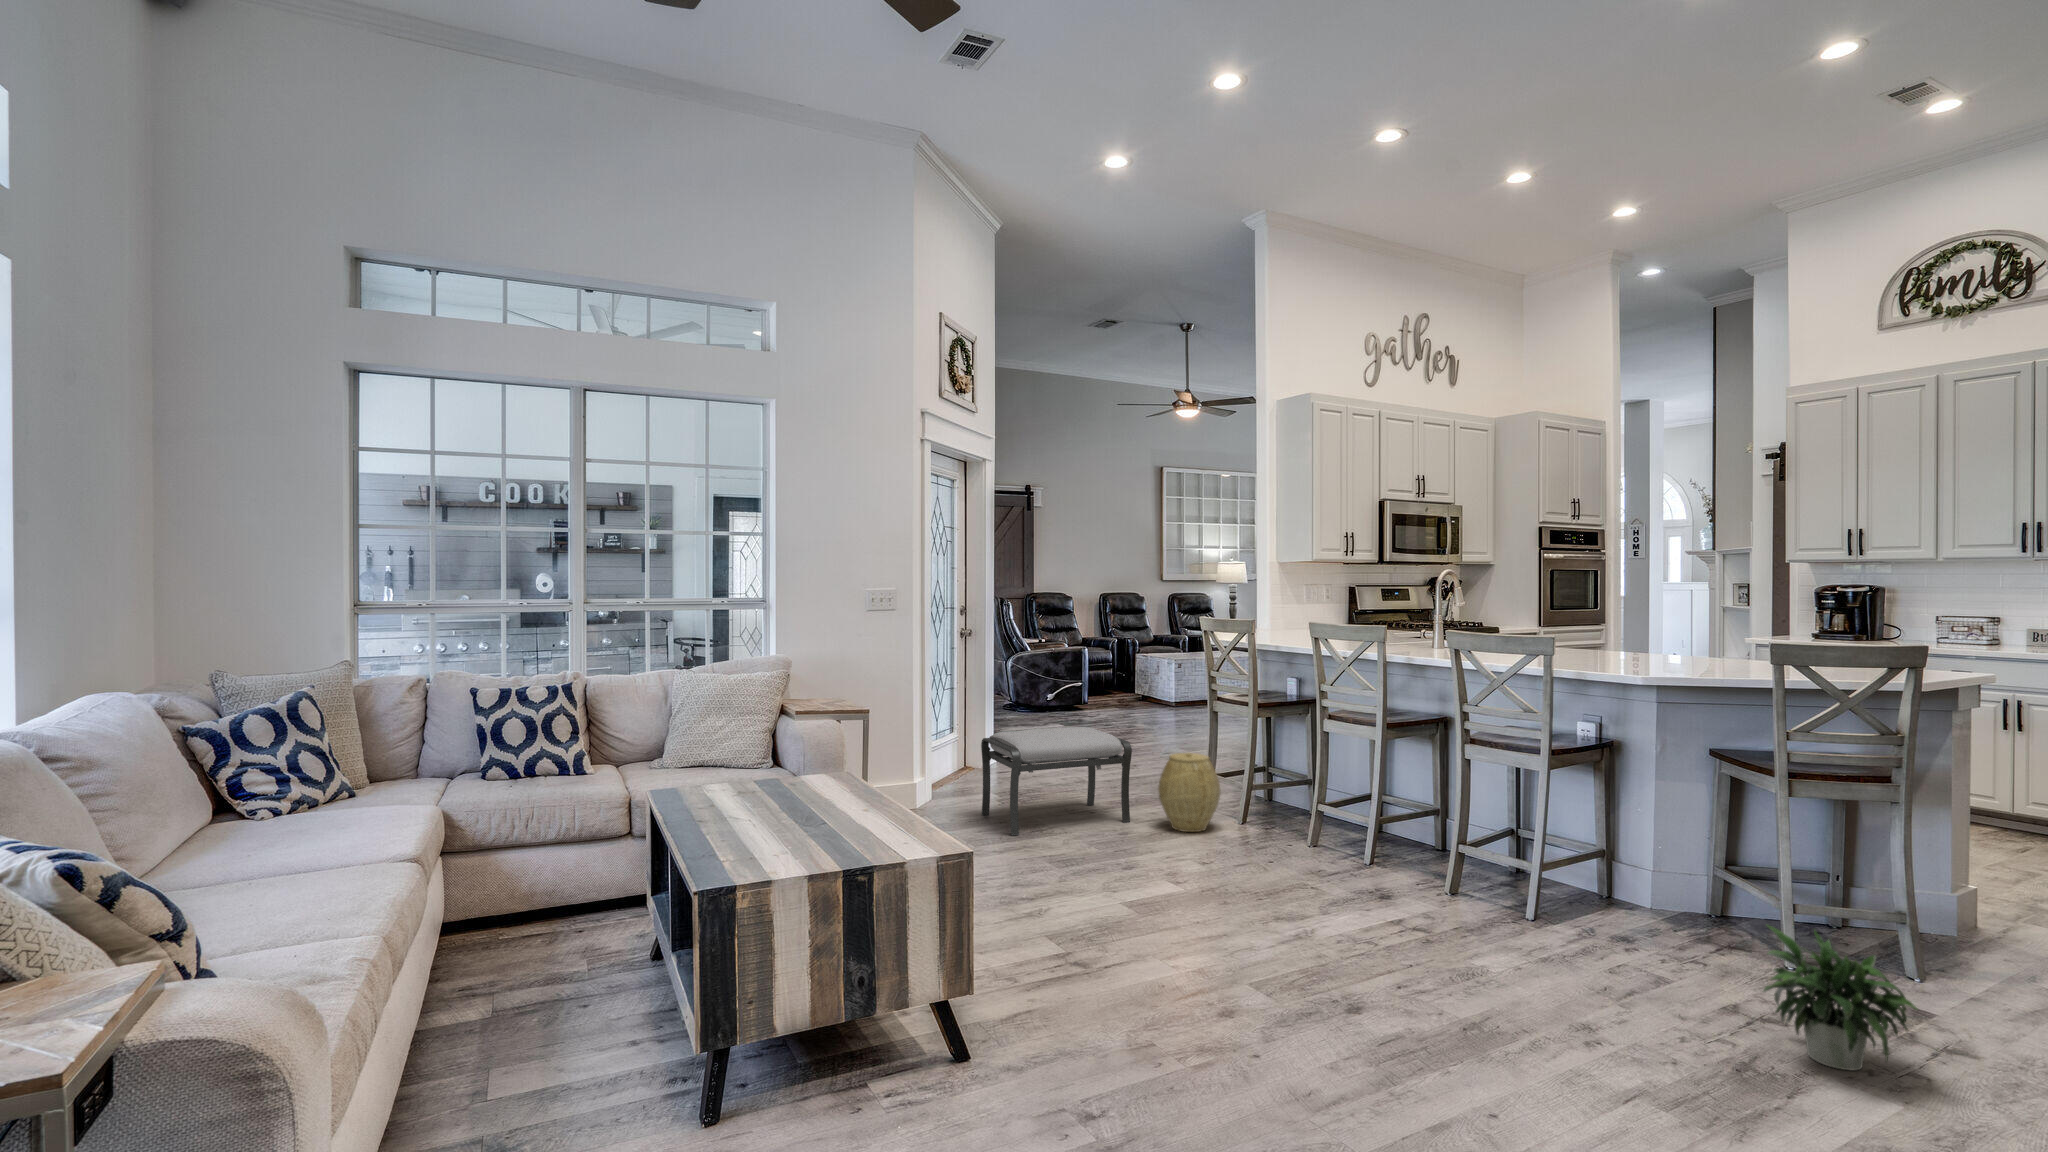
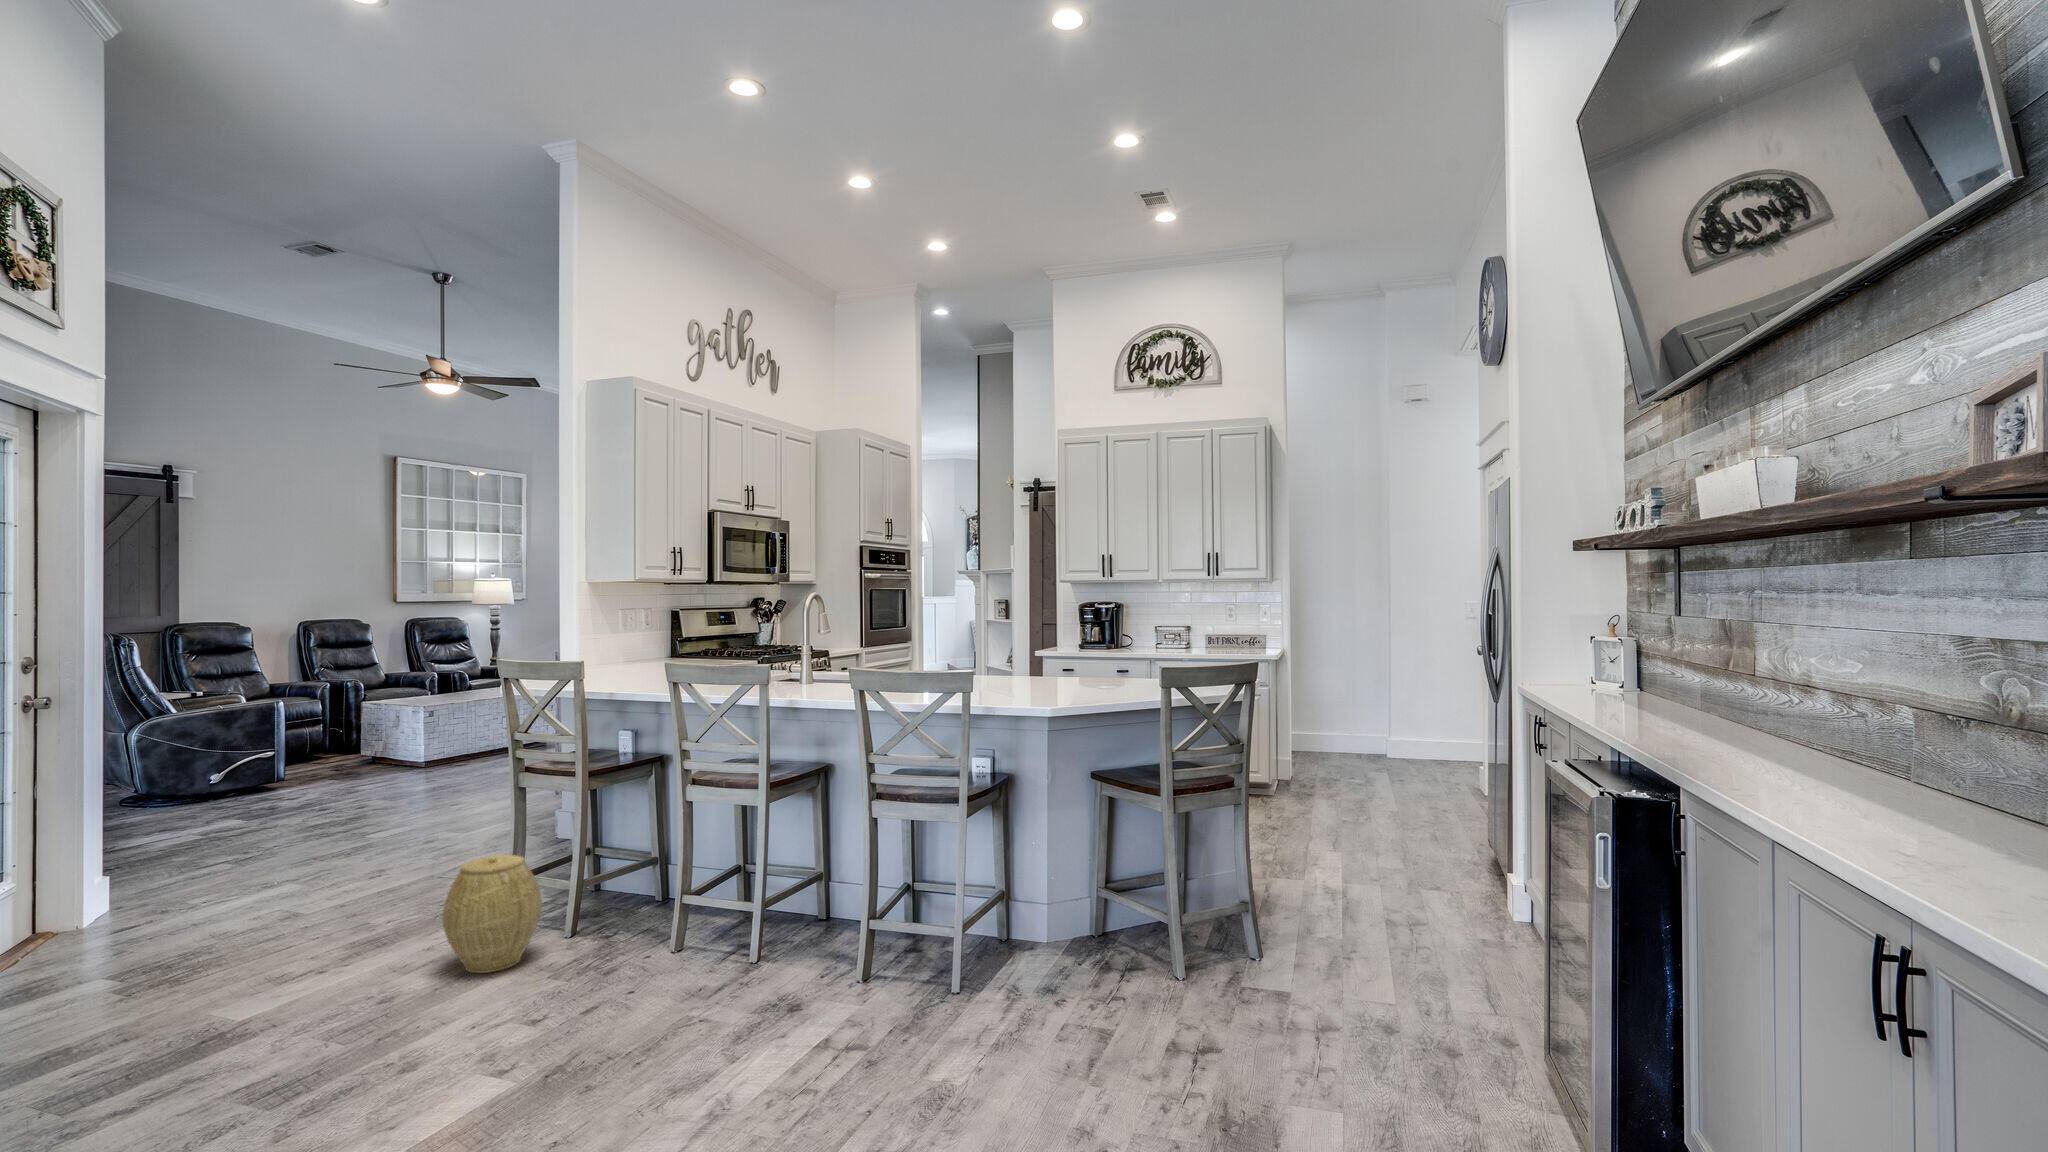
ottoman: present [981,727,1132,836] -> none [76,843,395,1068]
potted plant: present [1763,925,1917,1070] -> none [1192,950,1334,1092]

